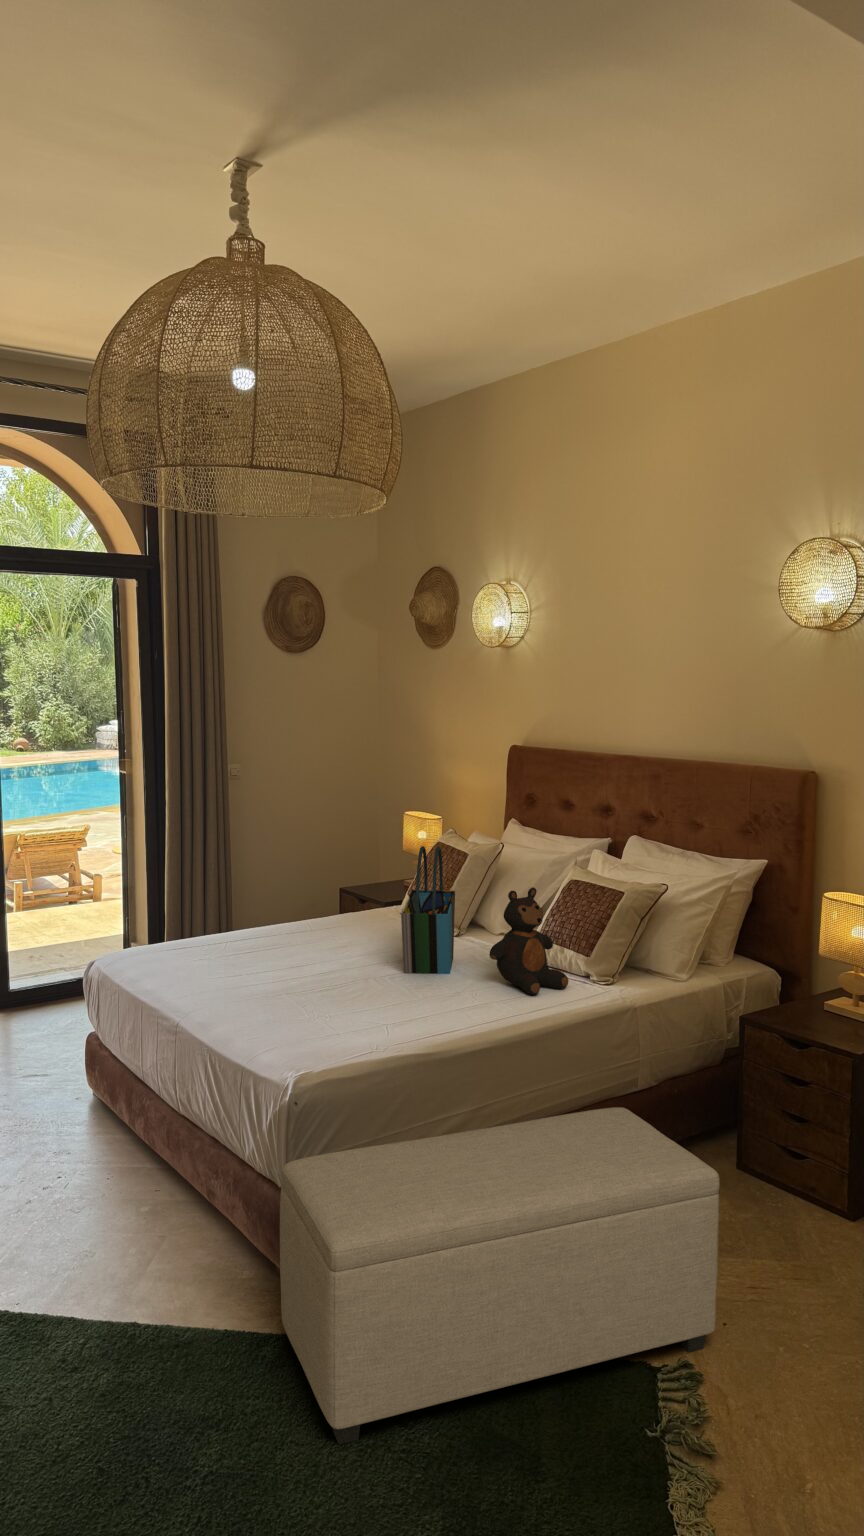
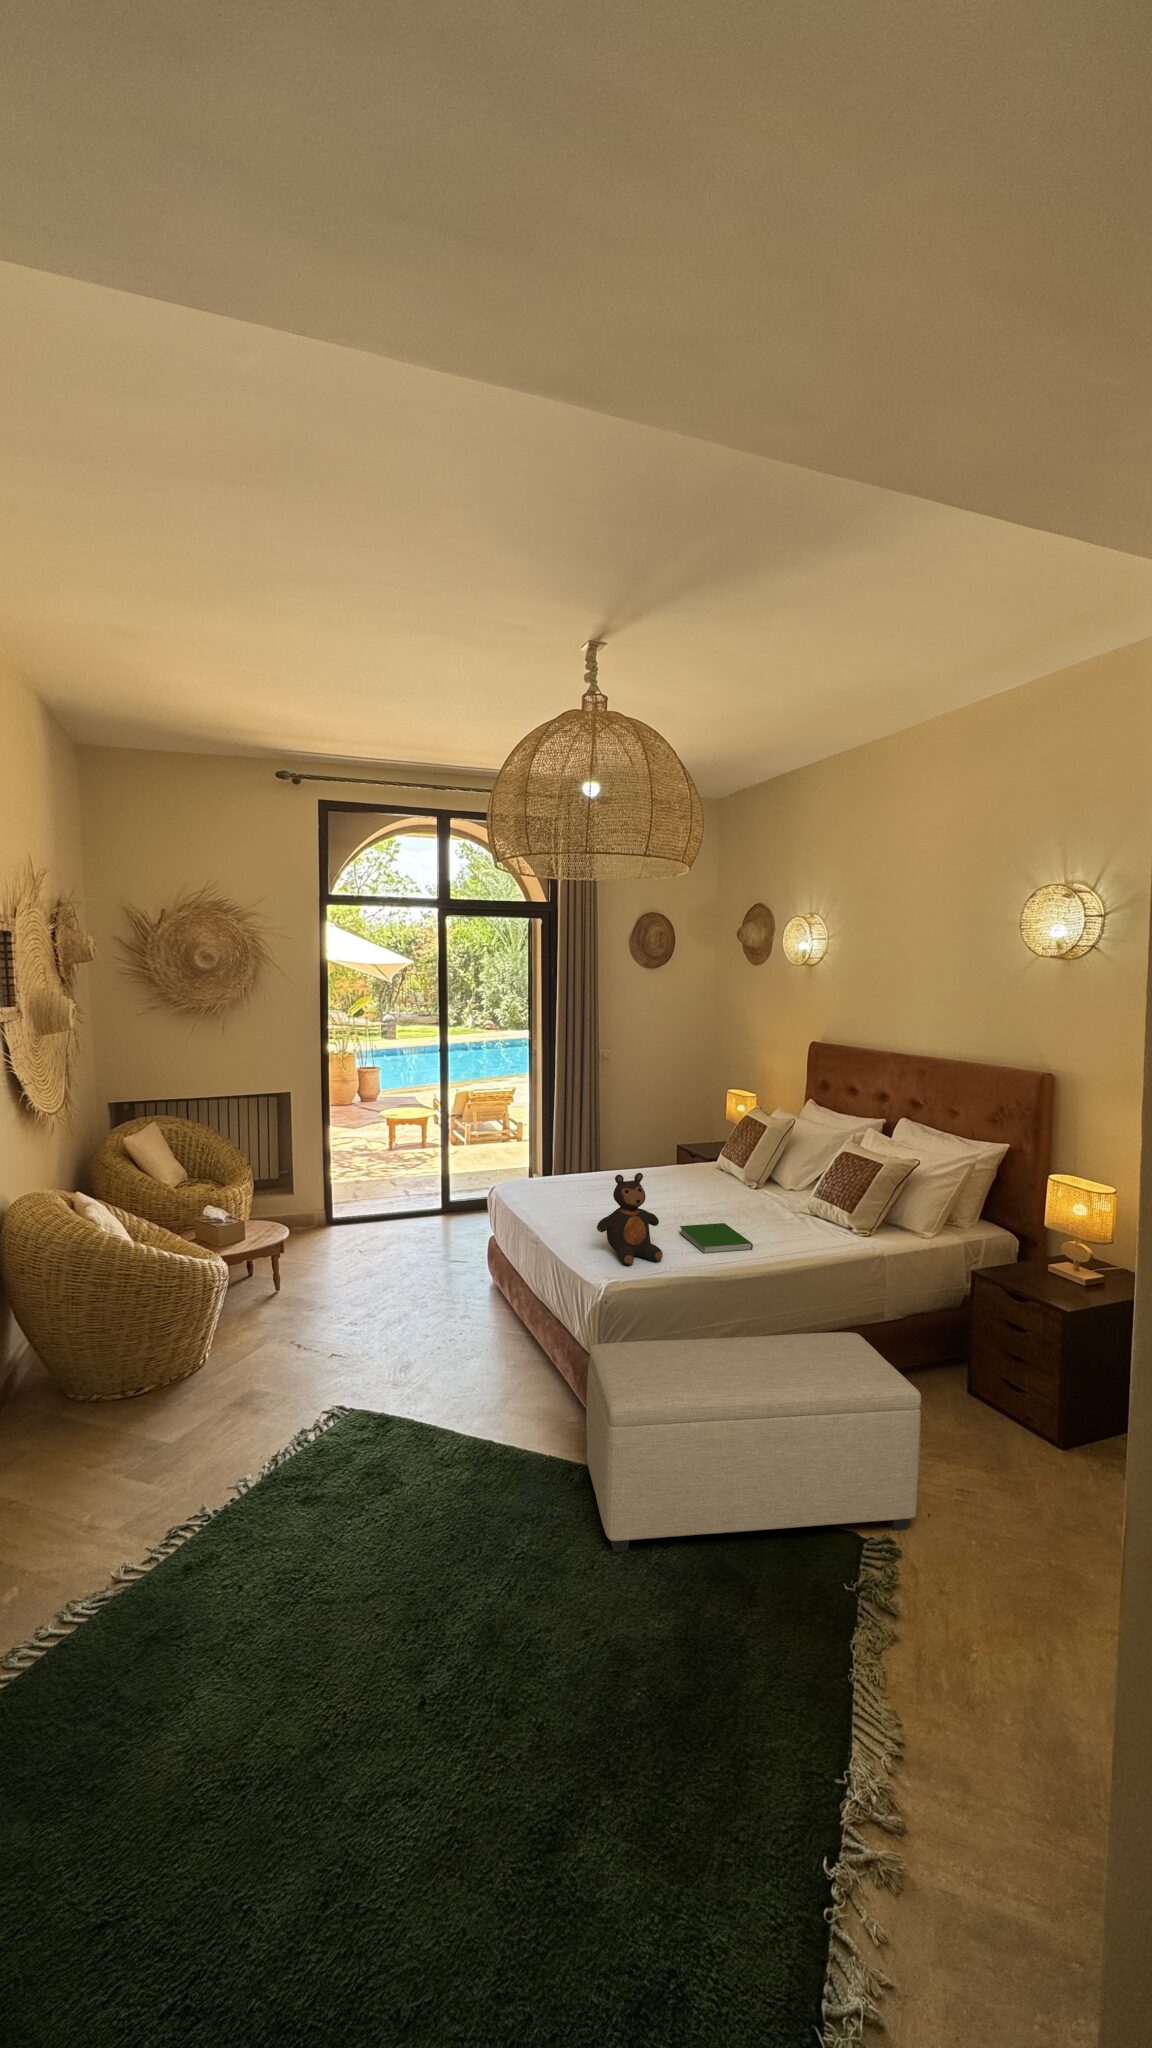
tote bag: present [401,846,455,974] -> none [706,1119,753,1218]
teddy bear: present [489,887,569,995] -> present [597,1173,663,1265]
hardcover book: none [374,983,474,1024] -> present [680,1223,753,1254]

